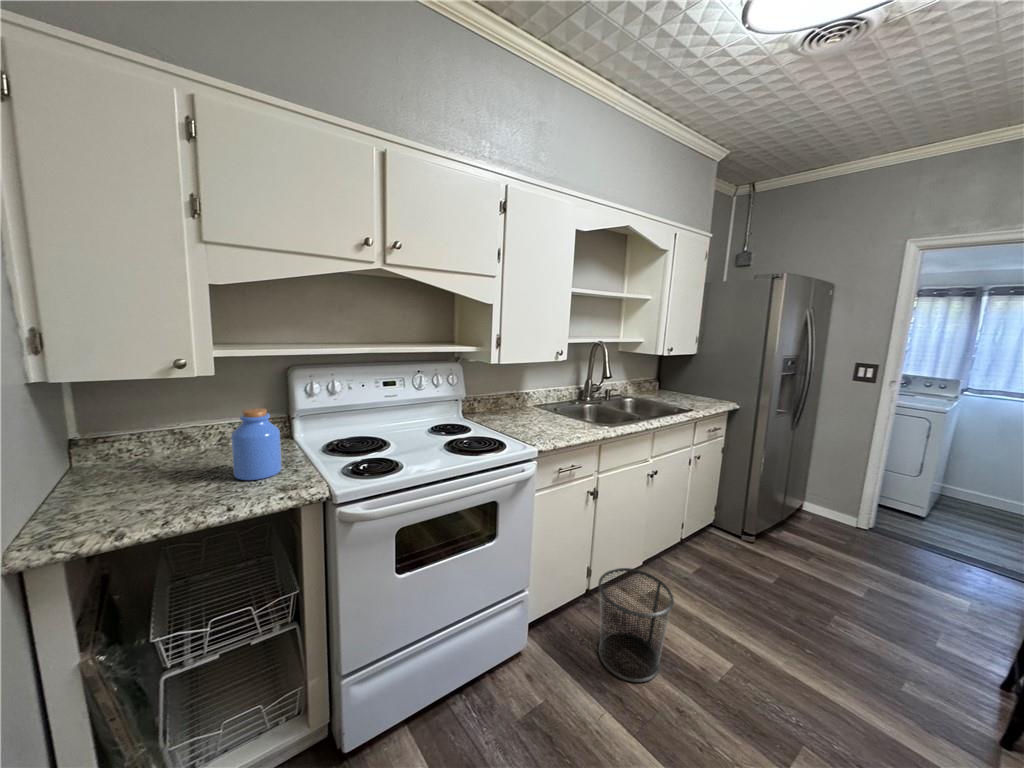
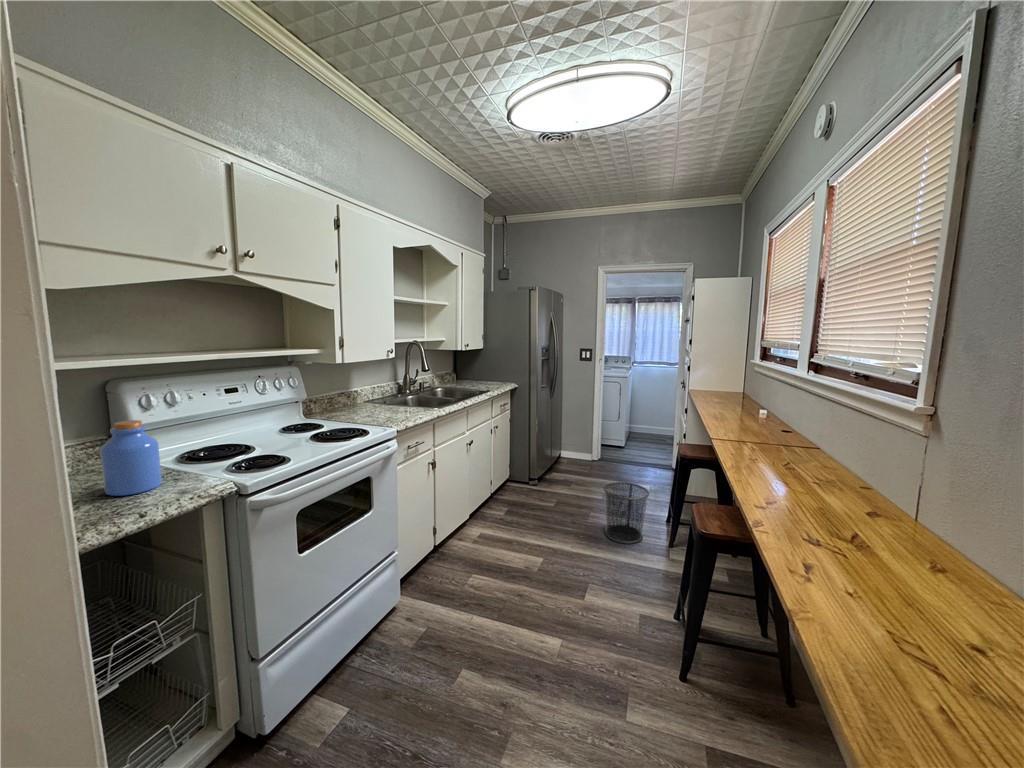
waste bin: present [598,568,674,682] -> present [603,482,649,543]

